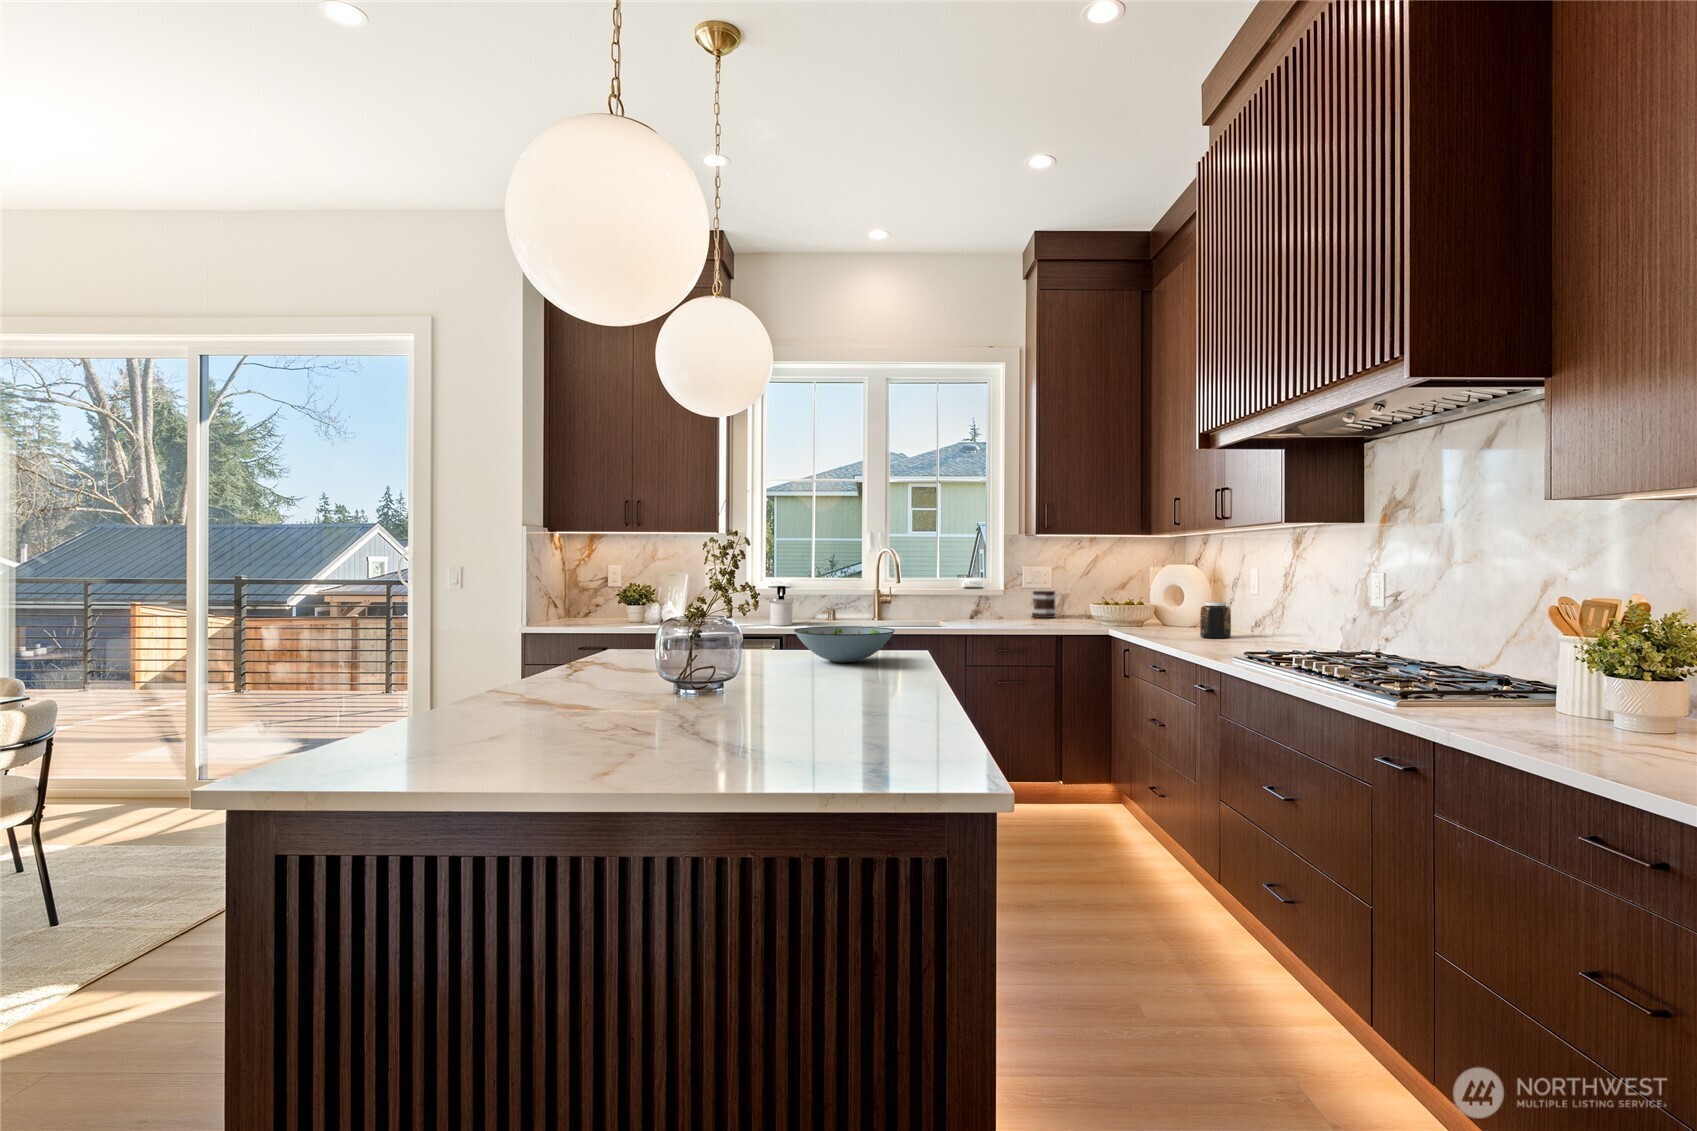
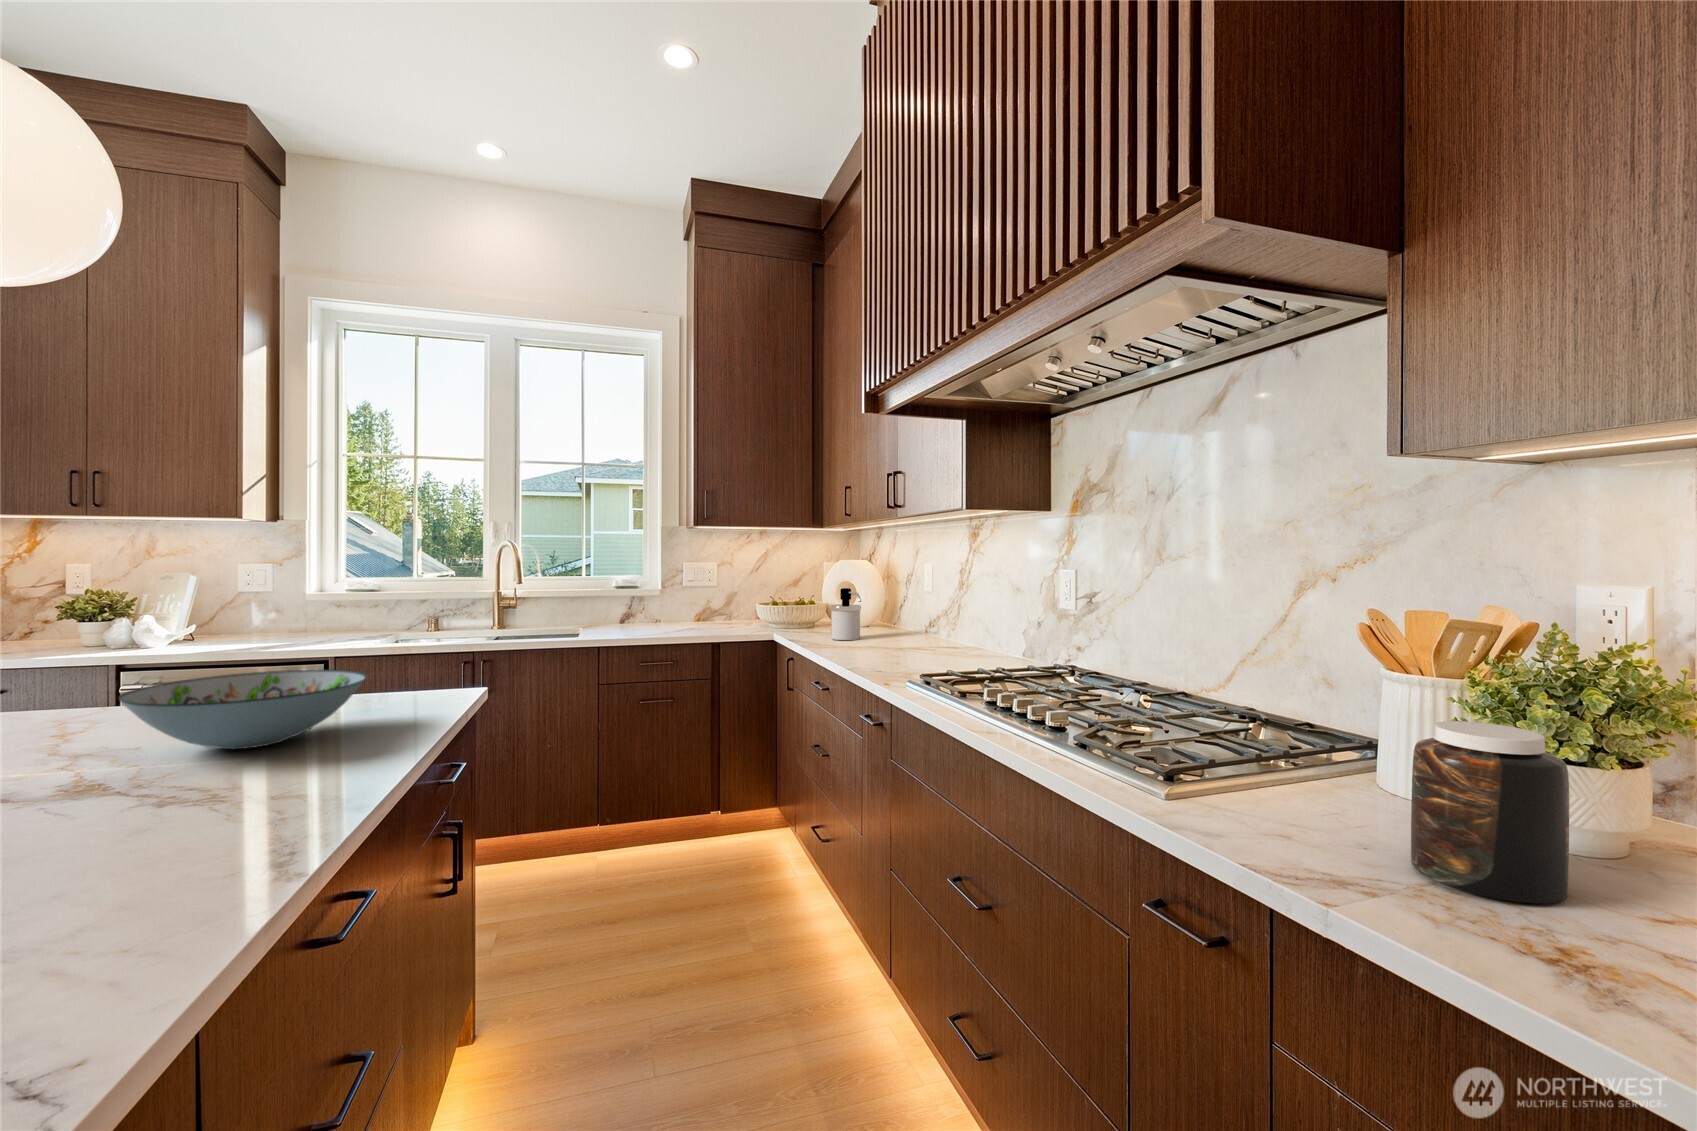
soap dispenser: present [769,586,793,626] -> present [830,588,861,640]
mug: present [1032,591,1064,618] -> none [694,589,730,620]
jar: present [1200,602,1231,638] -> present [1411,721,1569,903]

